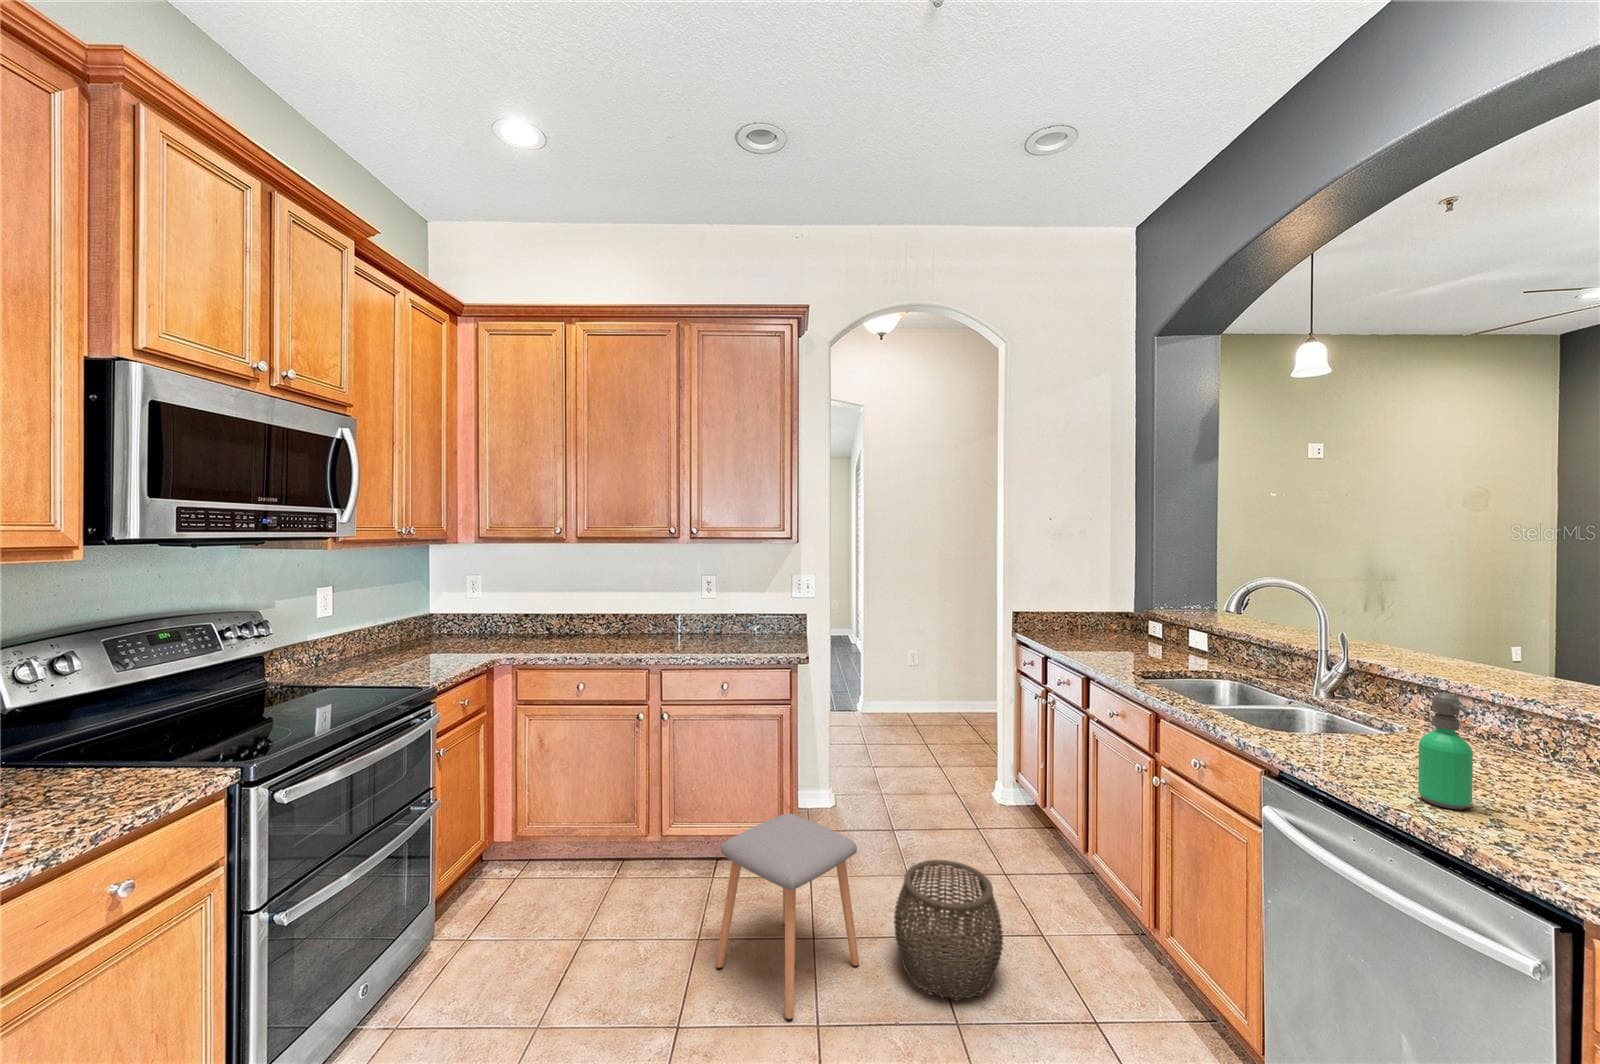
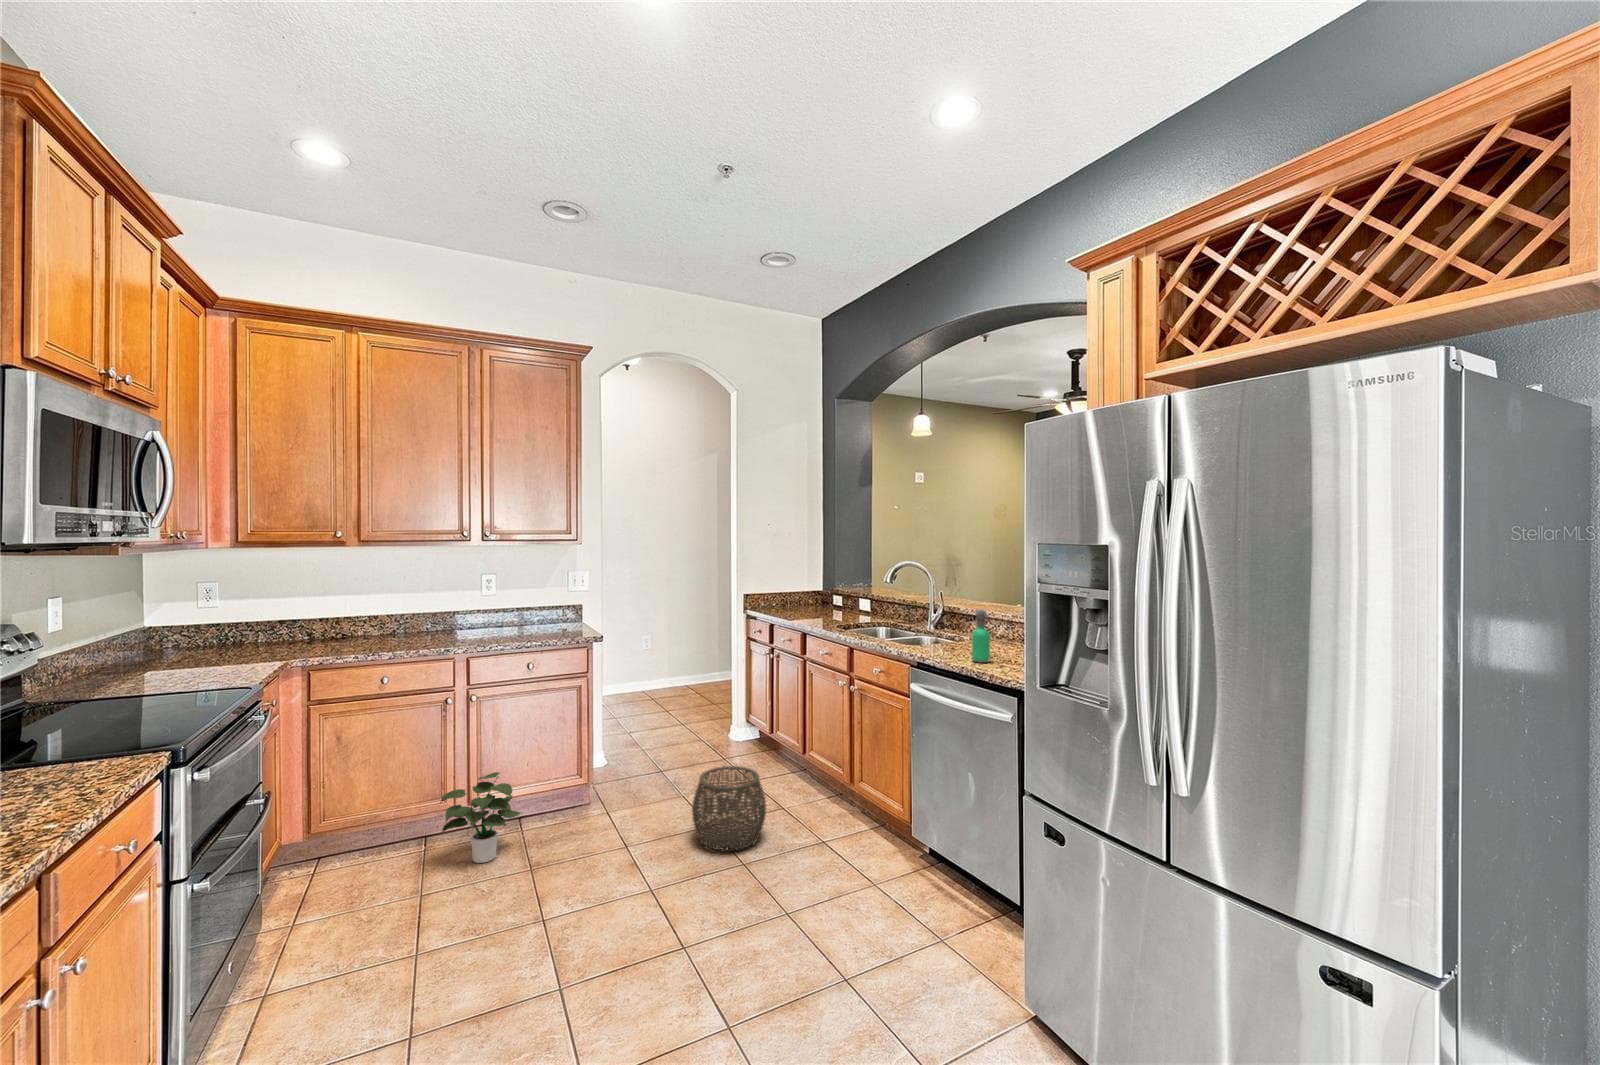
potted plant: none [612,807,703,914] -> present [440,772,522,863]
stool: present [716,814,859,1021] -> none [559,754,668,888]

